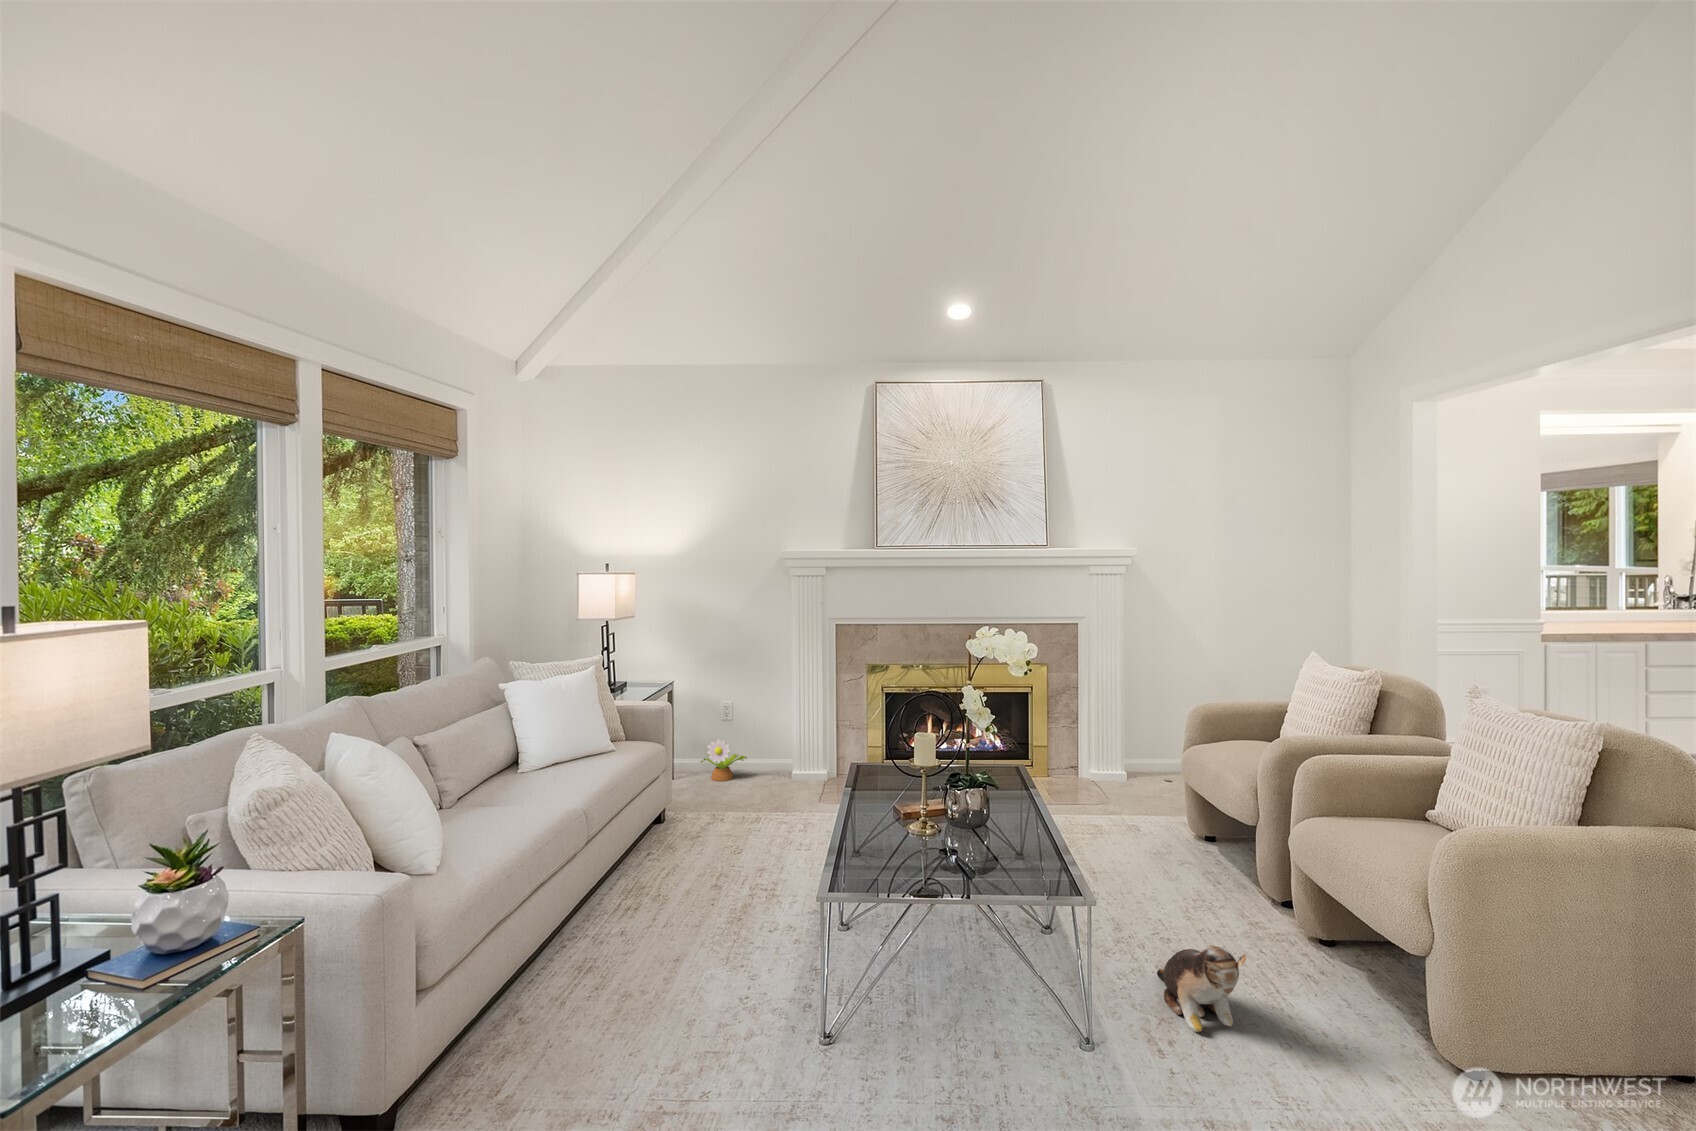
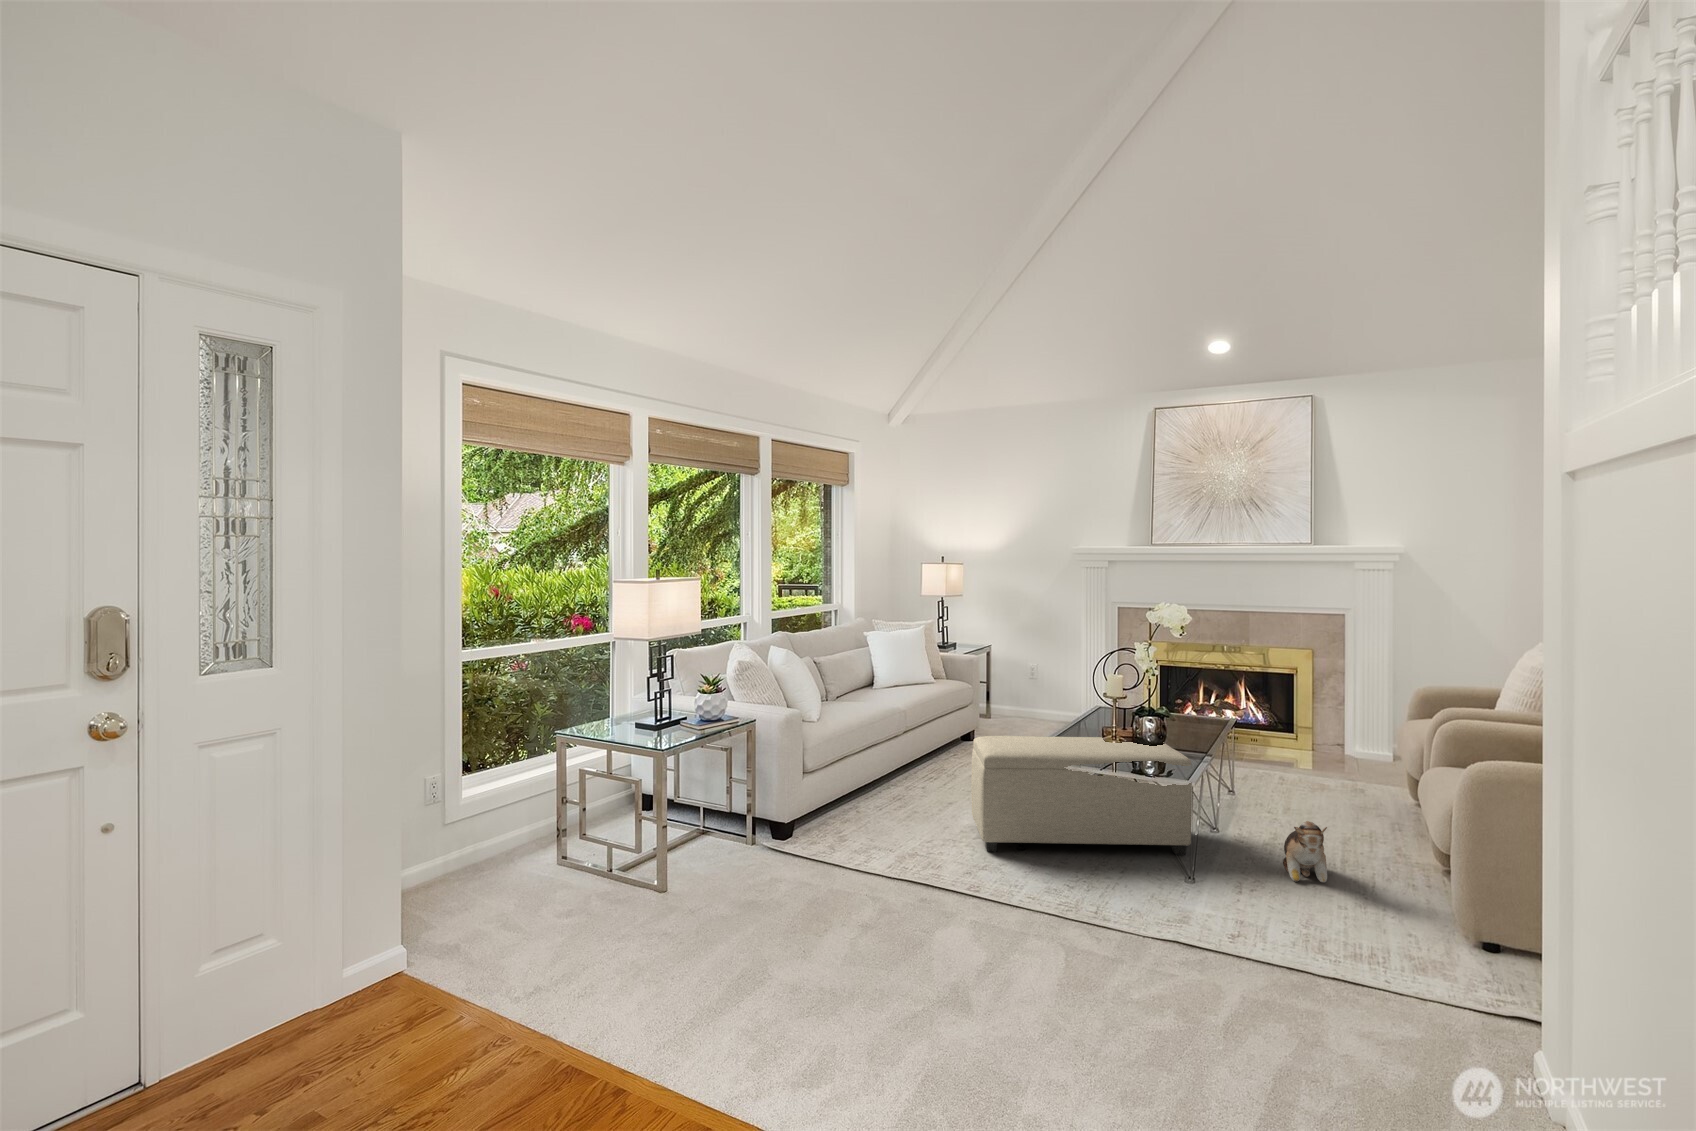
decorative plant: present [701,739,747,781] -> none [1010,692,1047,724]
ottoman: none [714,830,1045,1079] -> present [971,736,1192,855]

